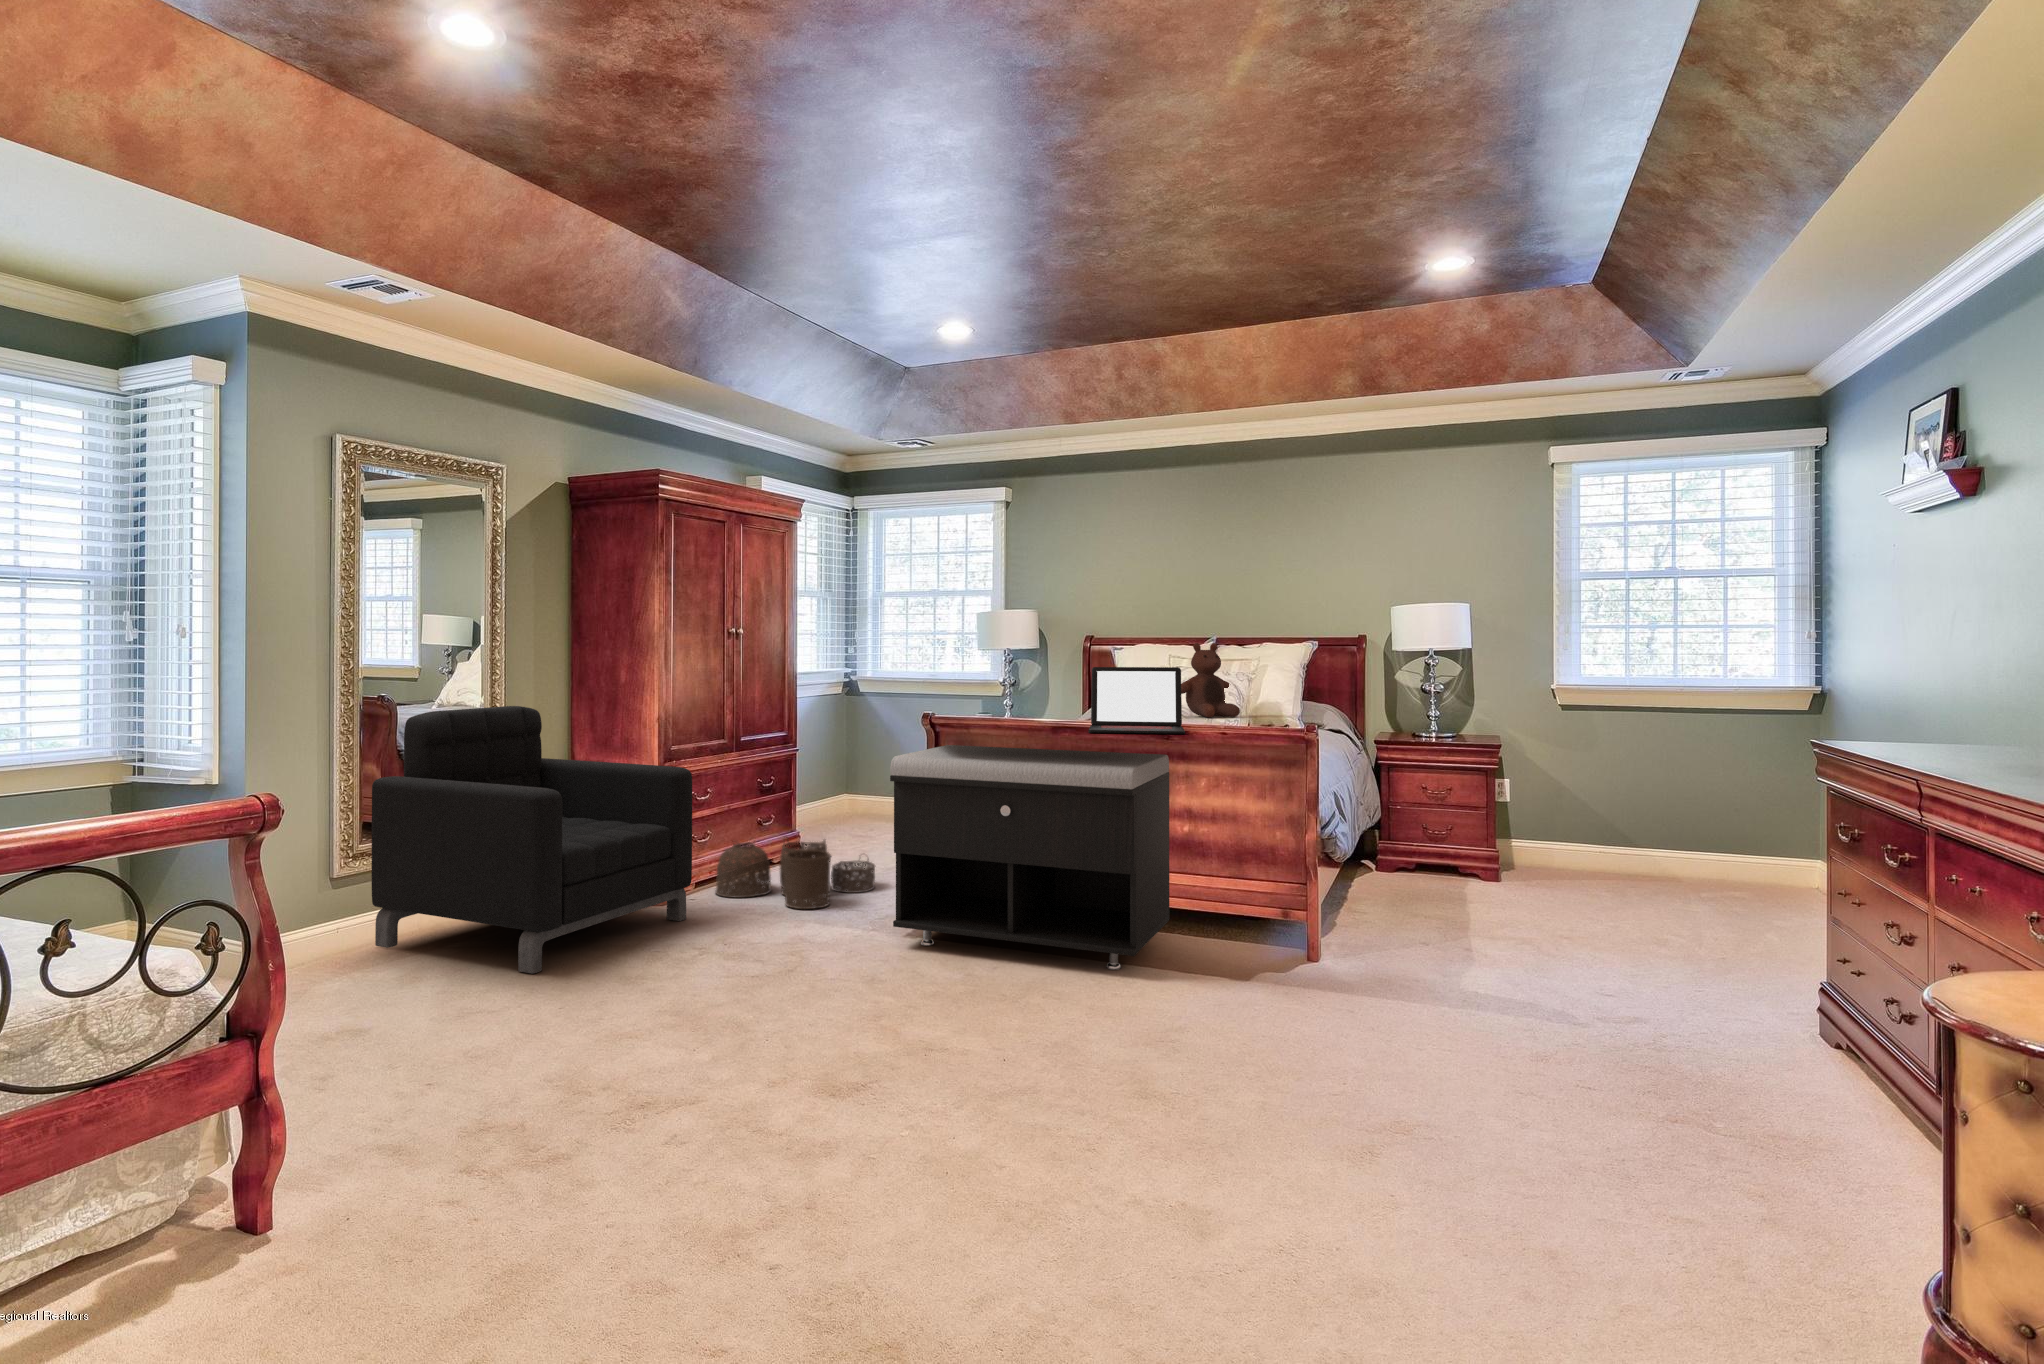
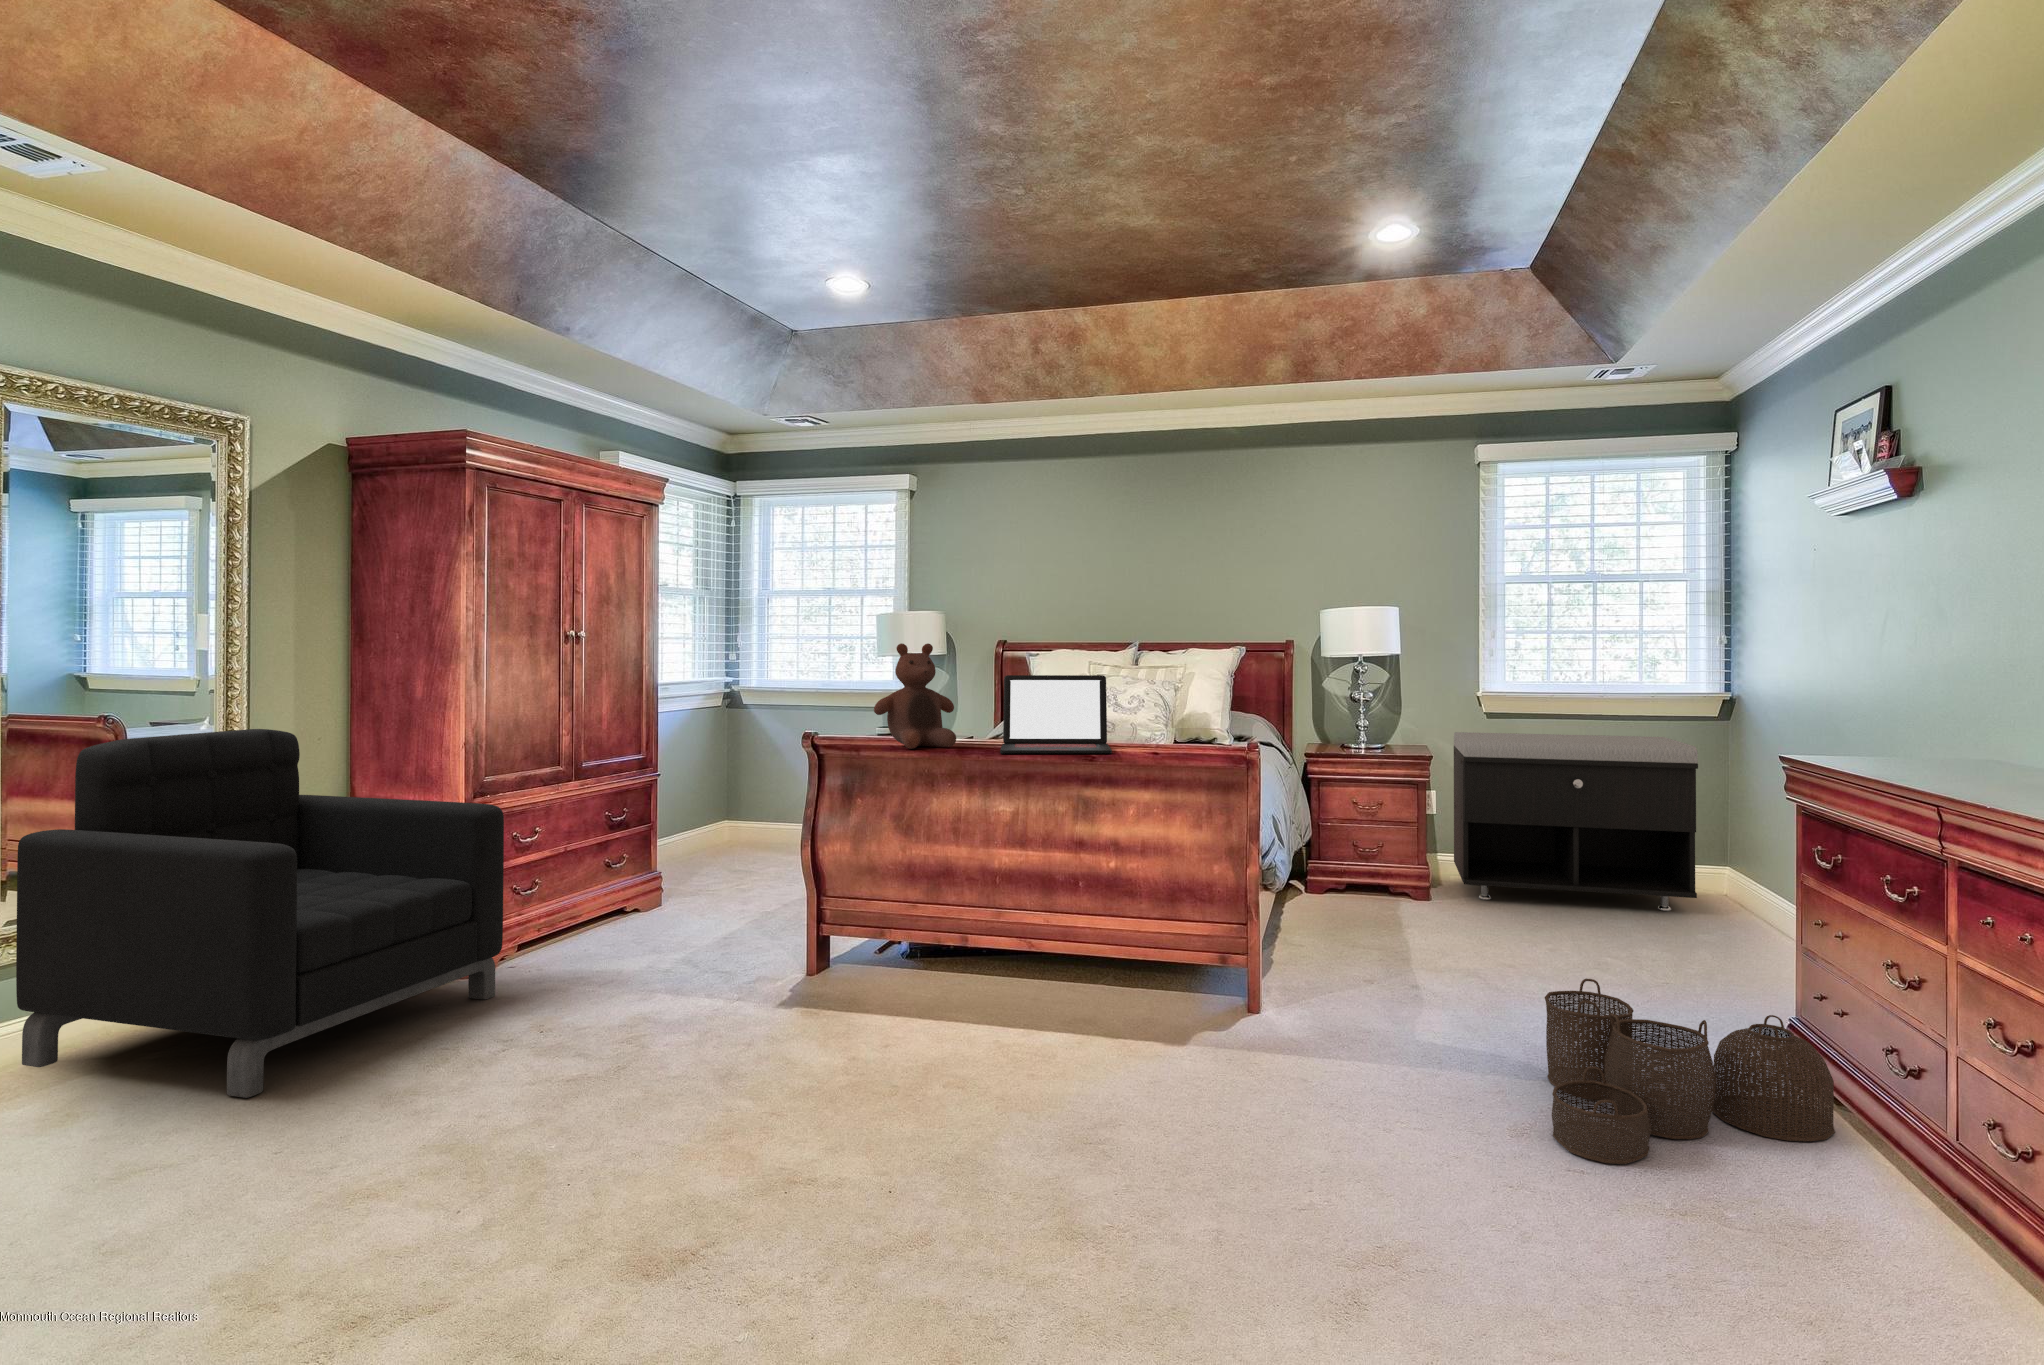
stuffed bear: present [1181,643,1240,718] -> present [874,643,956,749]
storage bench: present [890,745,1170,970] -> present [1454,732,1698,911]
woven basket: present [716,840,875,909] -> present [1545,979,1835,1164]

